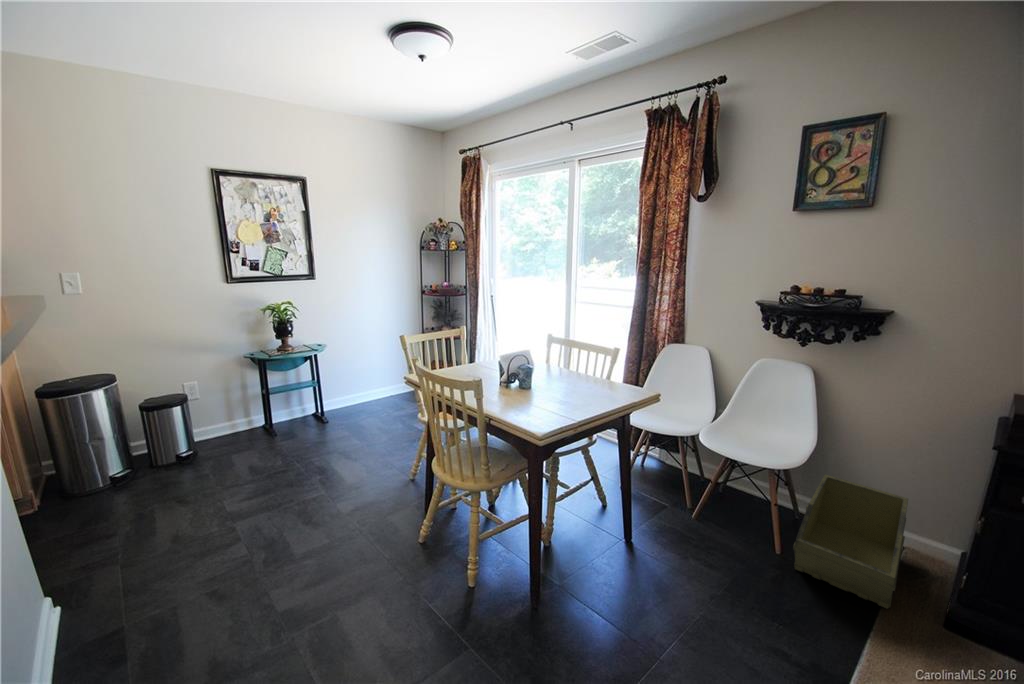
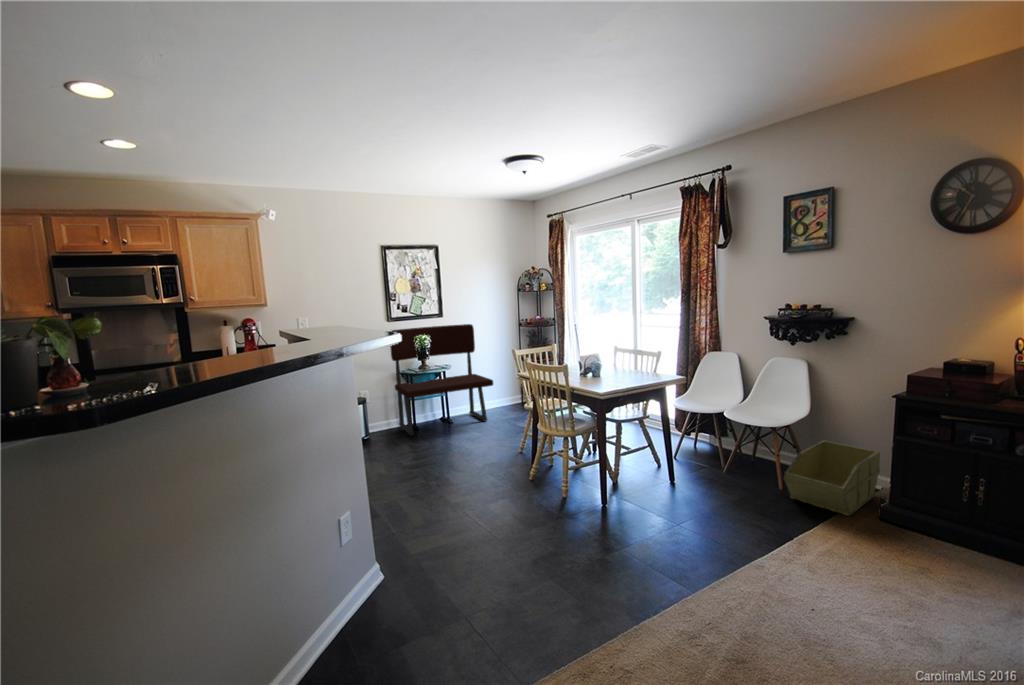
bench: none [227,290,383,448] -> present [390,324,493,435]

